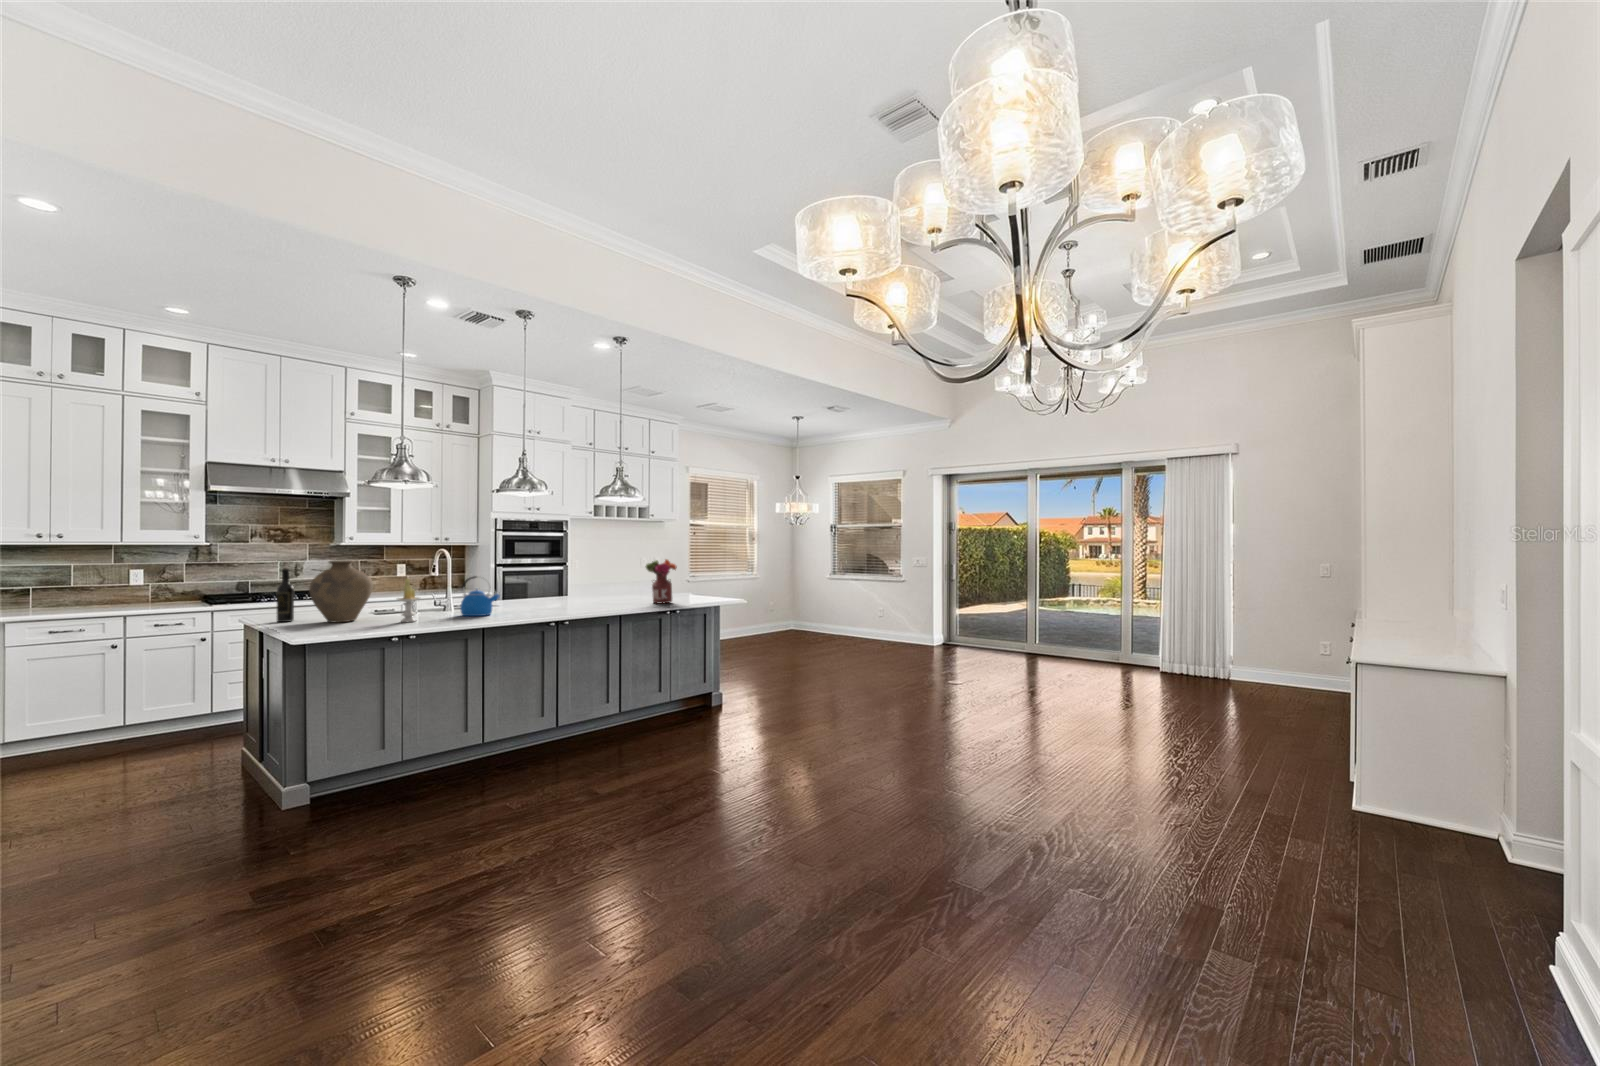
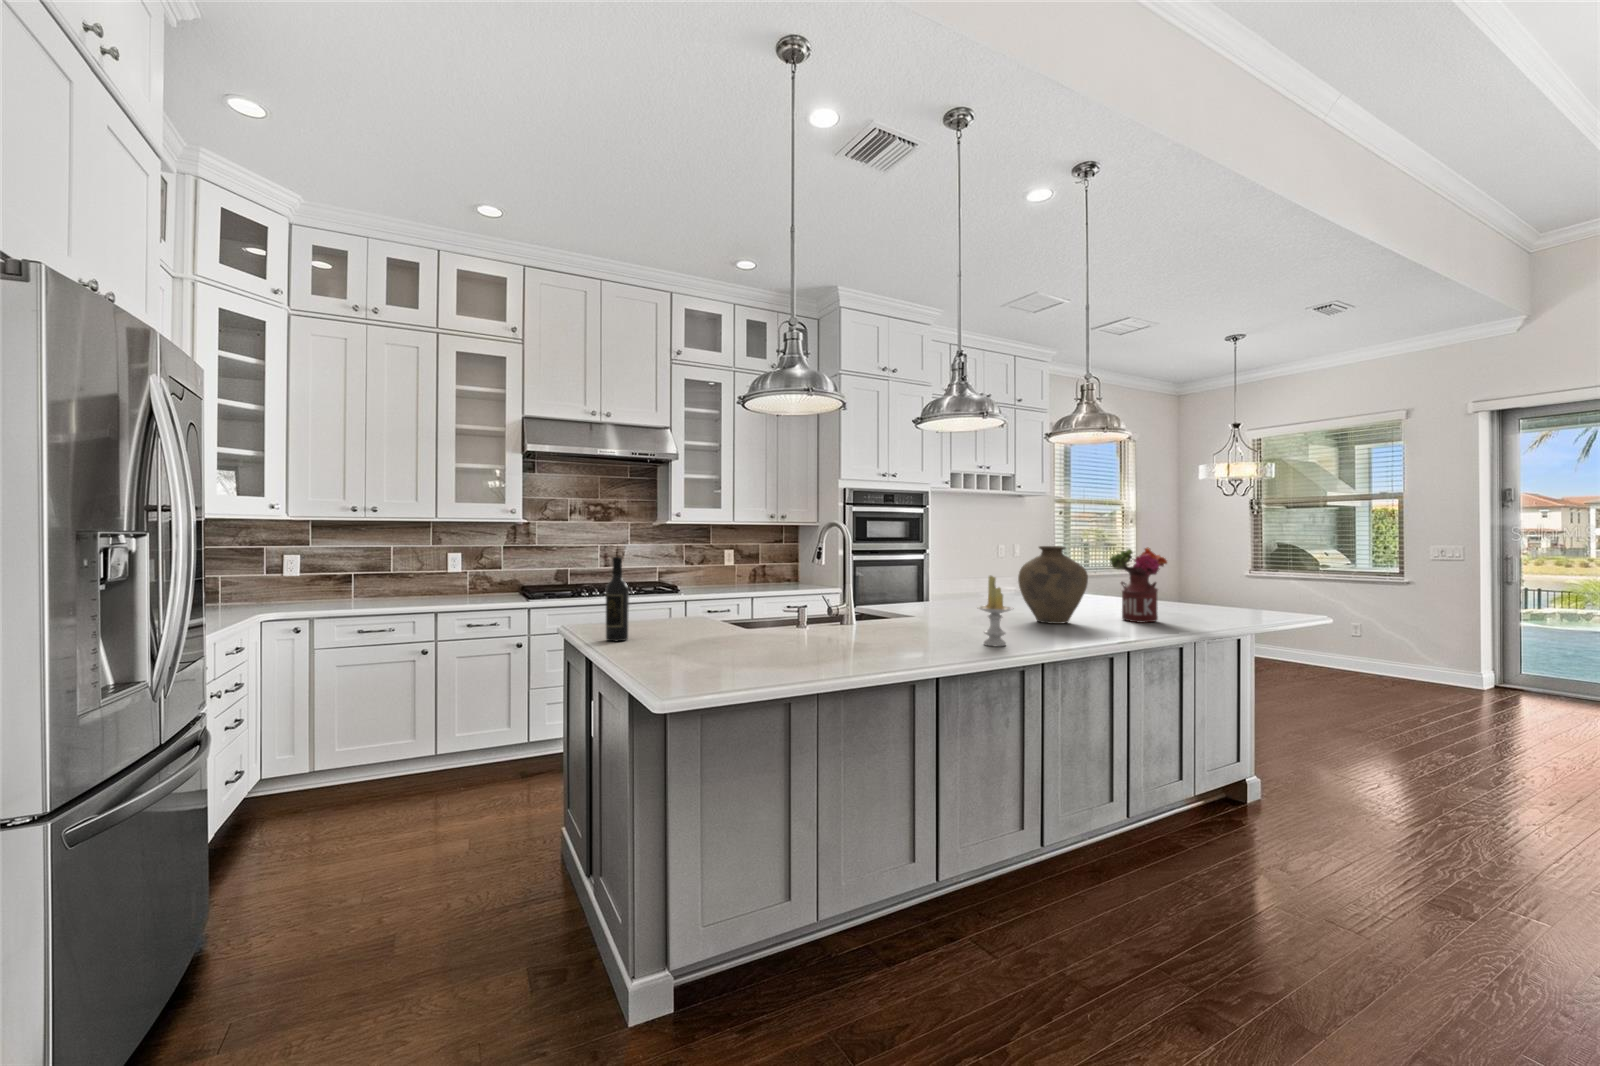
vase: present [309,561,373,623] -> present [1018,546,1088,624]
kettle: present [460,576,499,616] -> none [862,572,924,642]
candle: present [397,579,420,622] -> present [978,576,1014,646]

